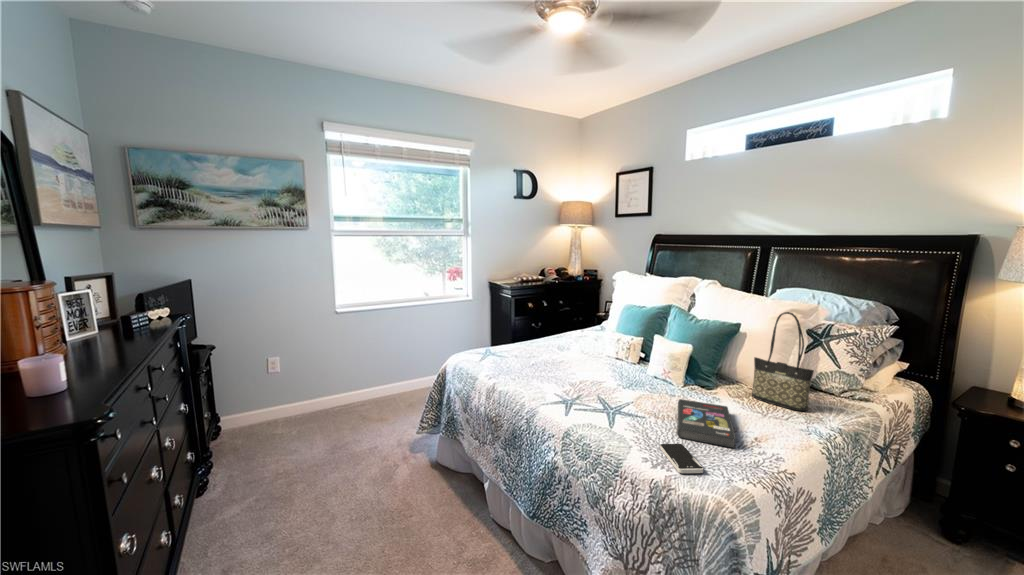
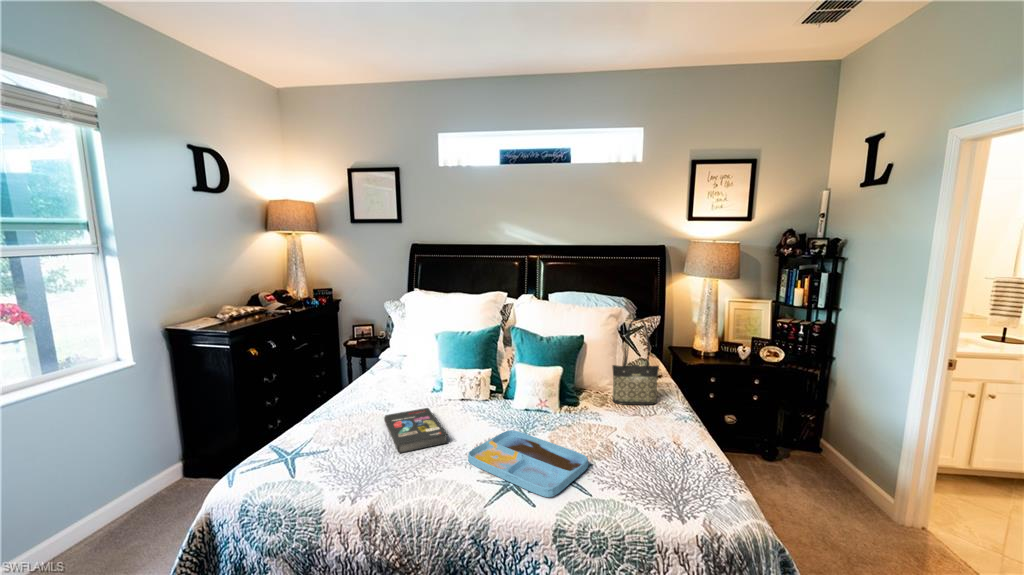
tray: none [565,377,639,416] -> present [468,430,588,497]
book: present [677,399,736,448] -> present [384,408,448,453]
smartphone: present [660,444,703,473] -> none [654,480,712,513]

